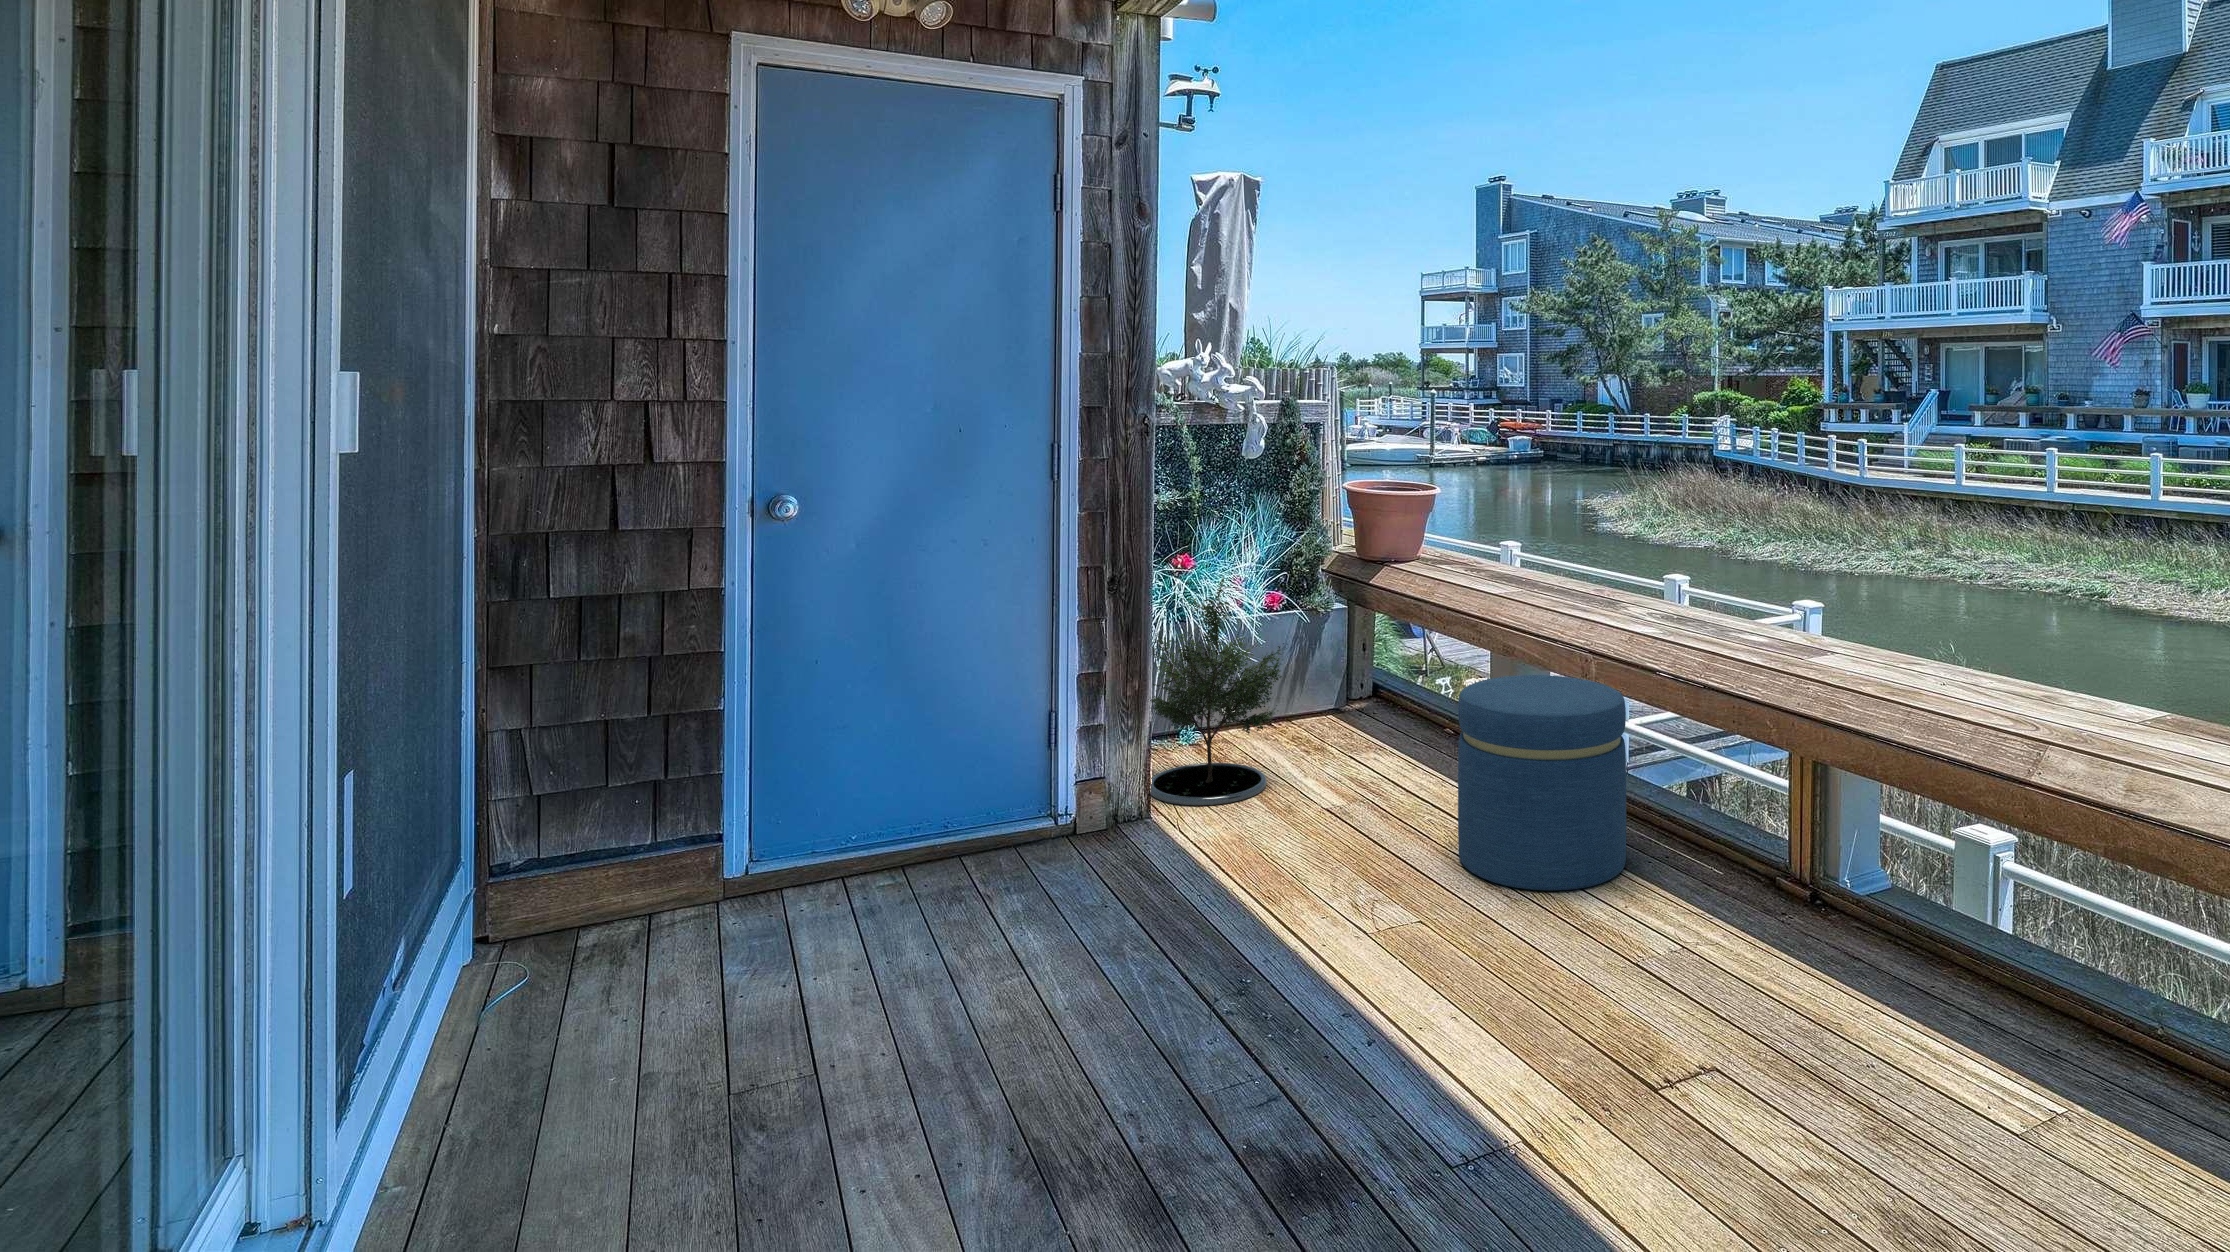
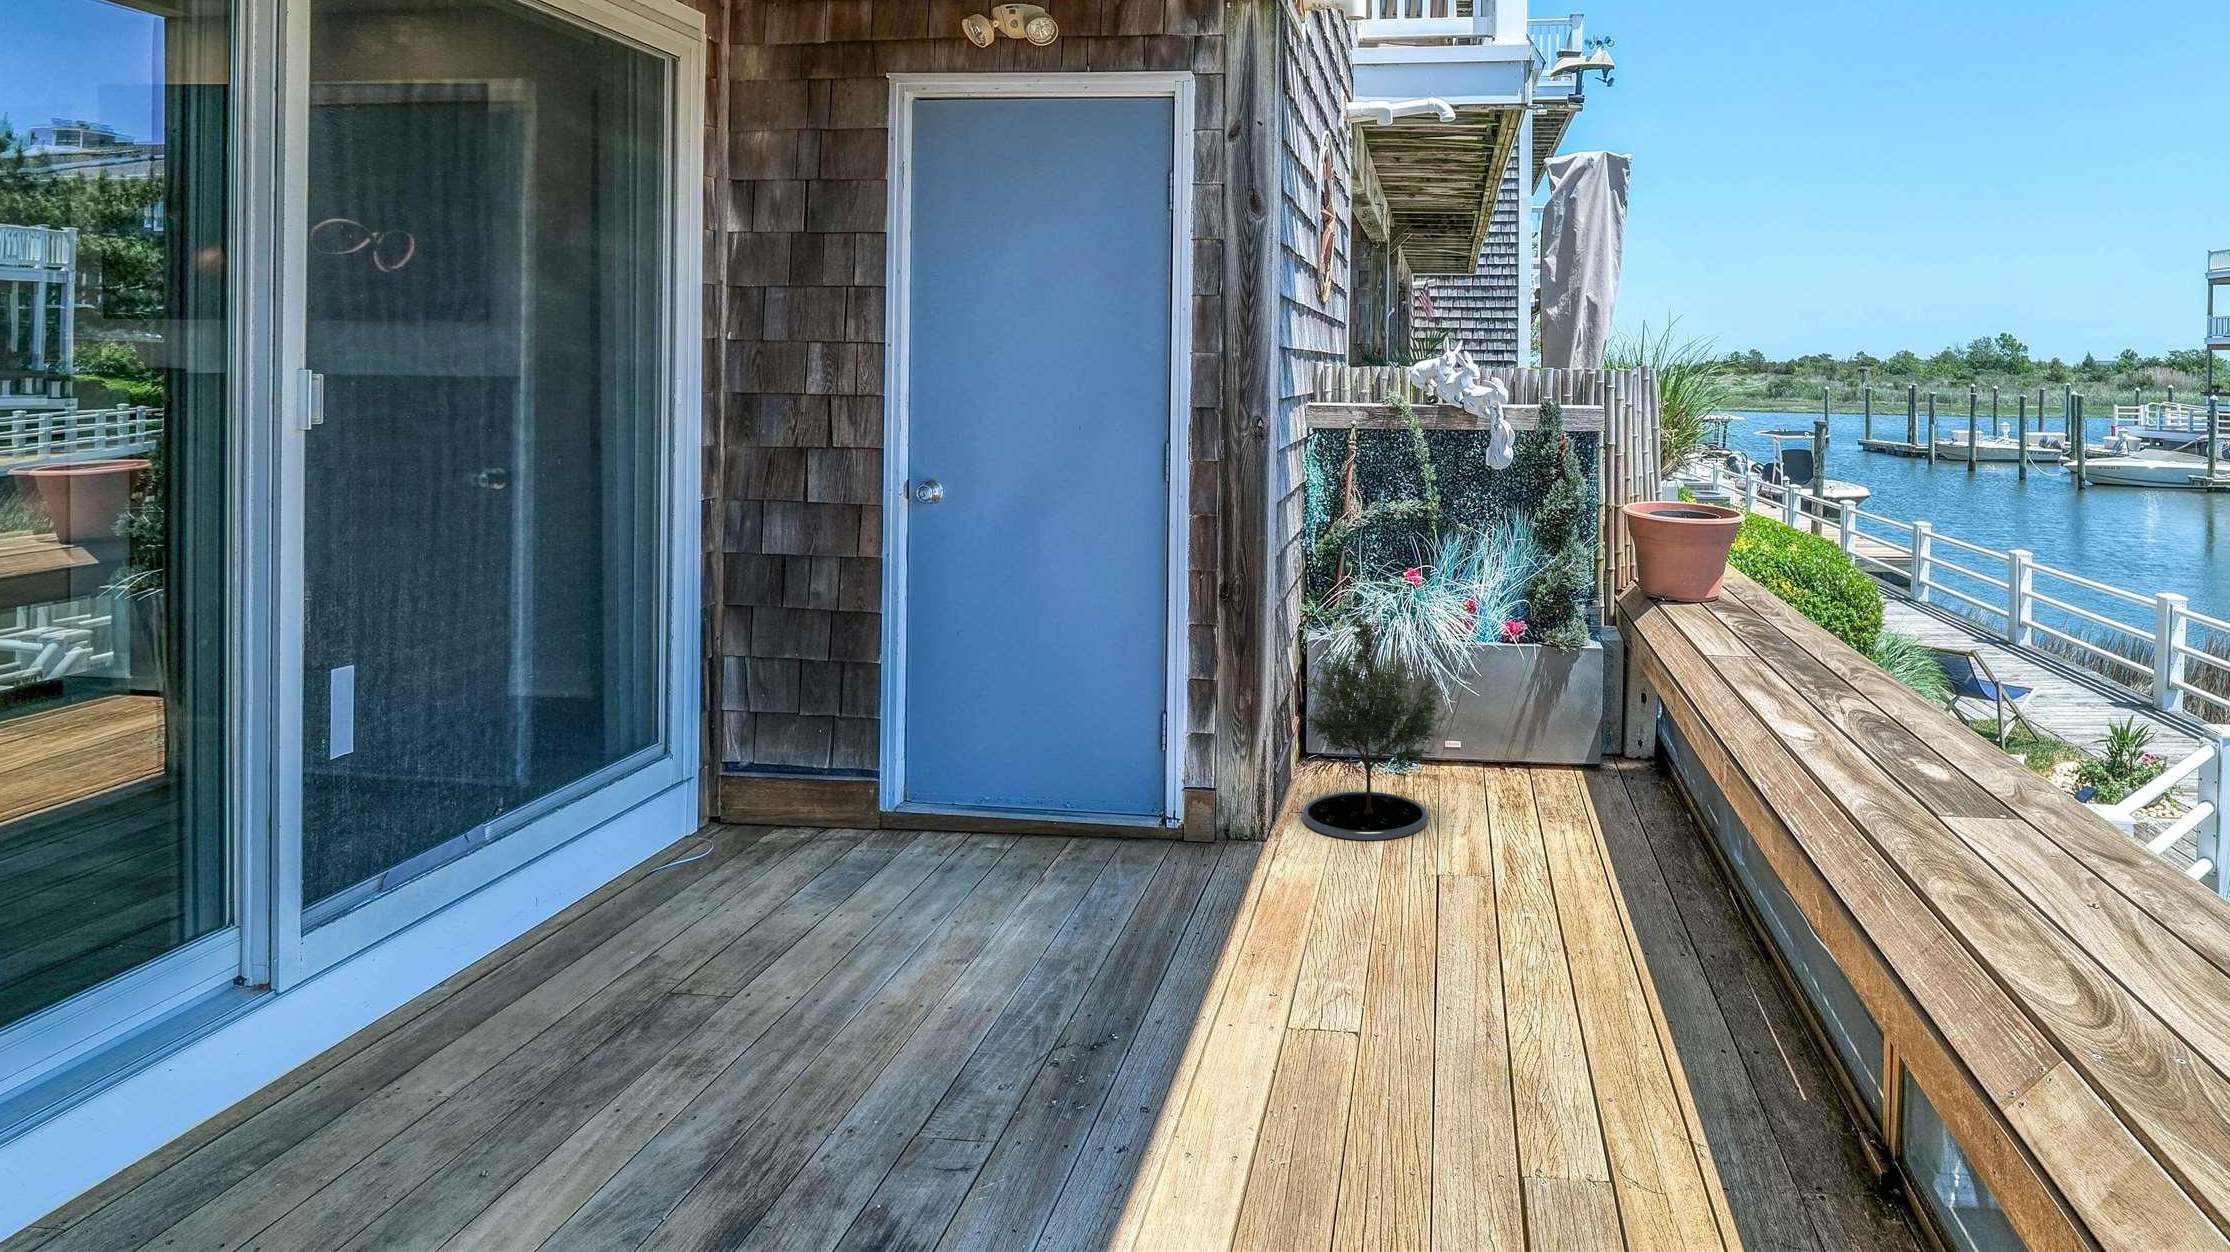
ottoman: present [1458,675,1626,891] -> none [1484,754,1702,1045]

